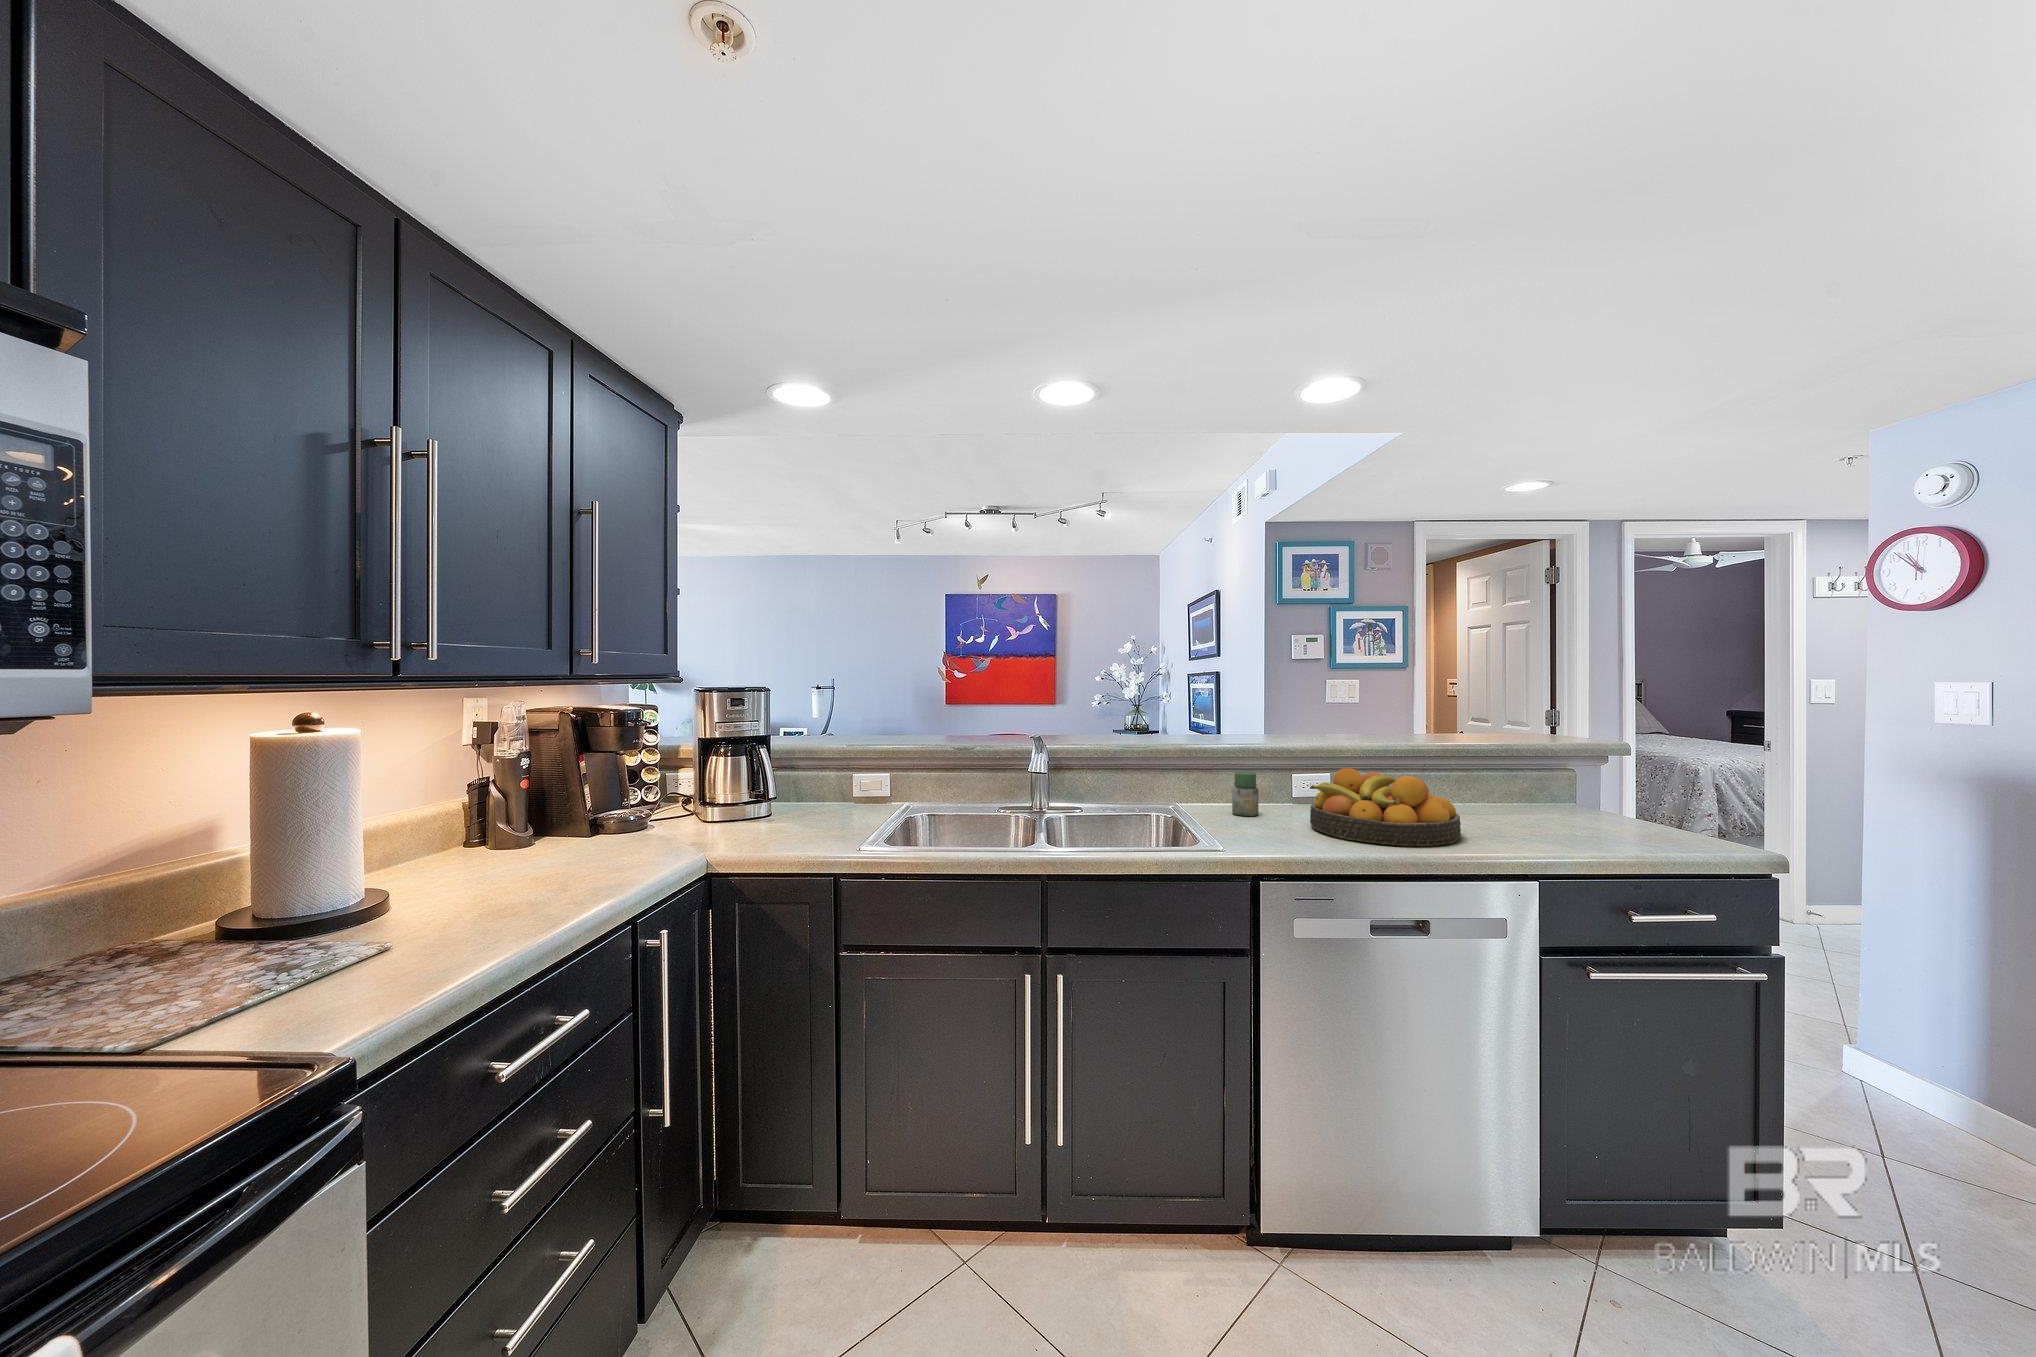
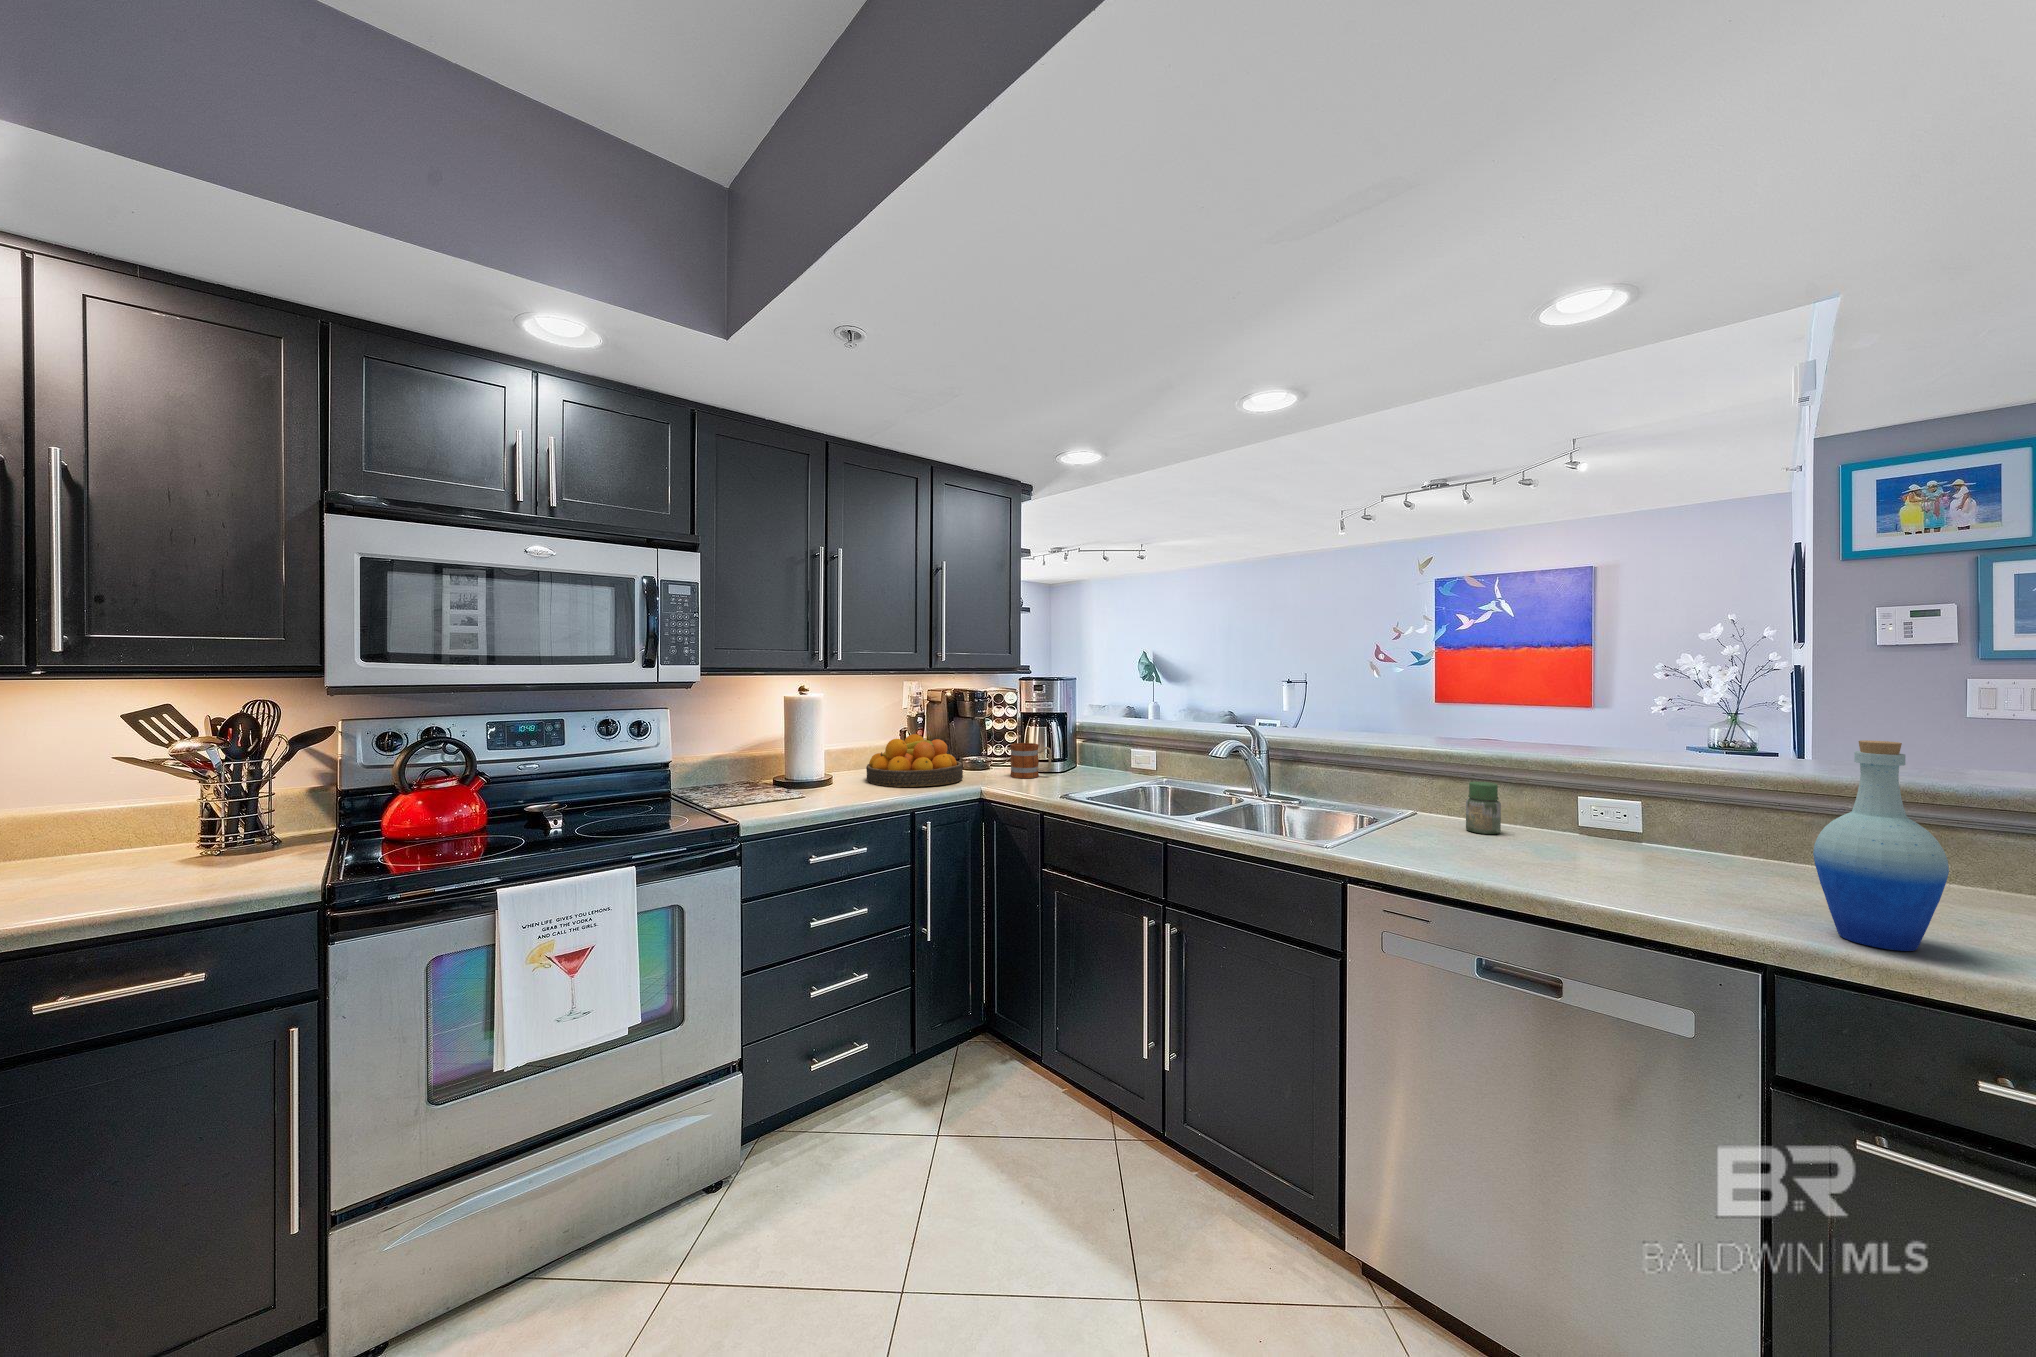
bottle: none [1525,720,1594,853] -> present [1813,740,1949,951]
fruit bowl: present [1310,768,1461,846] -> present [866,734,963,787]
mug: none [703,780,763,832] -> present [1010,743,1052,778]

